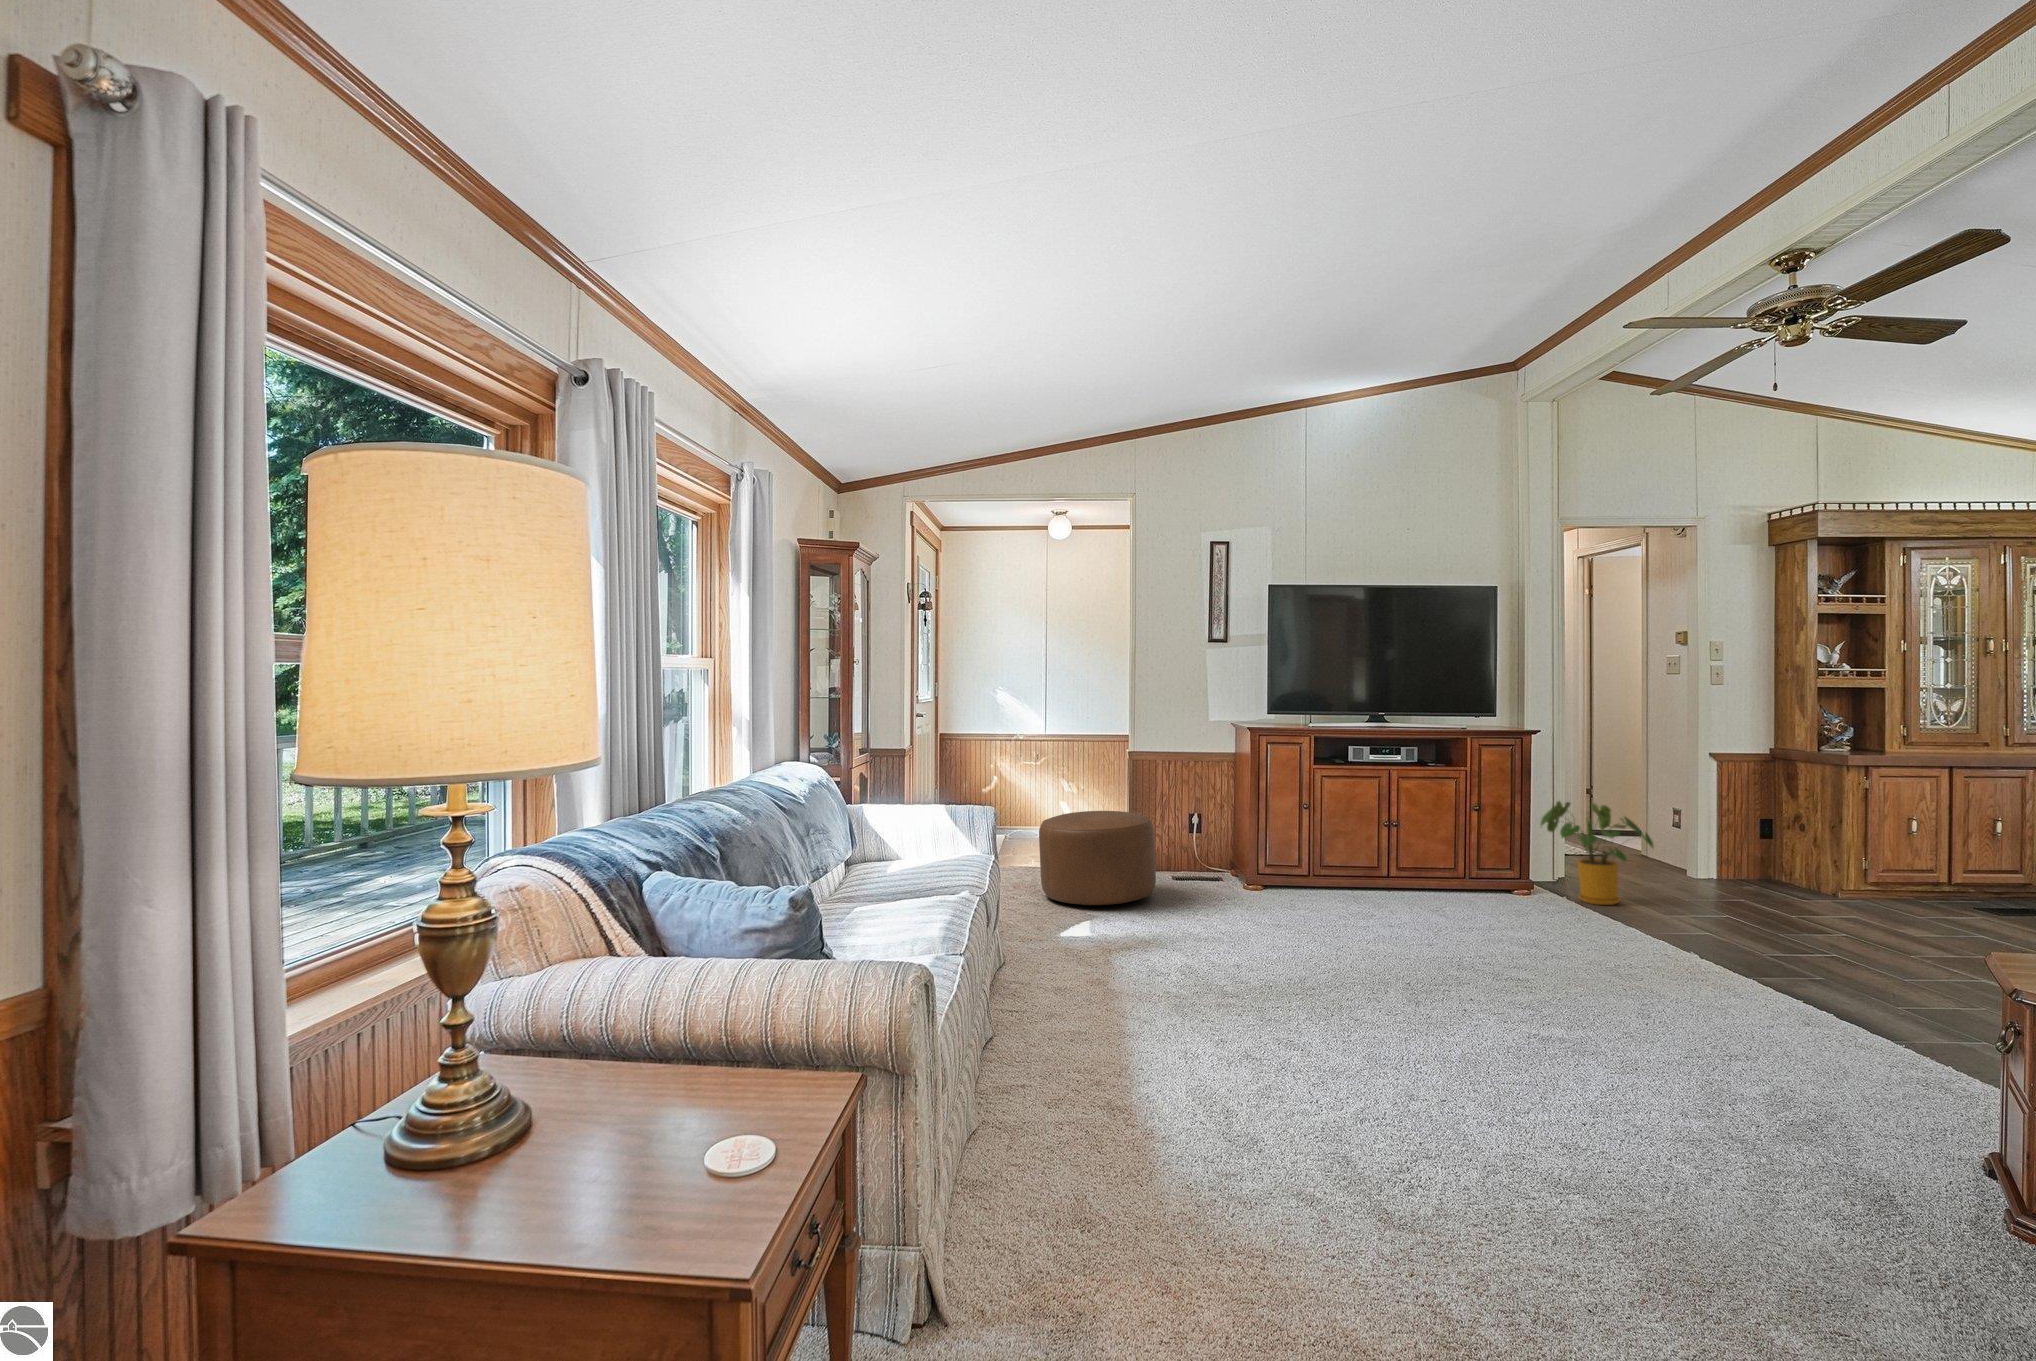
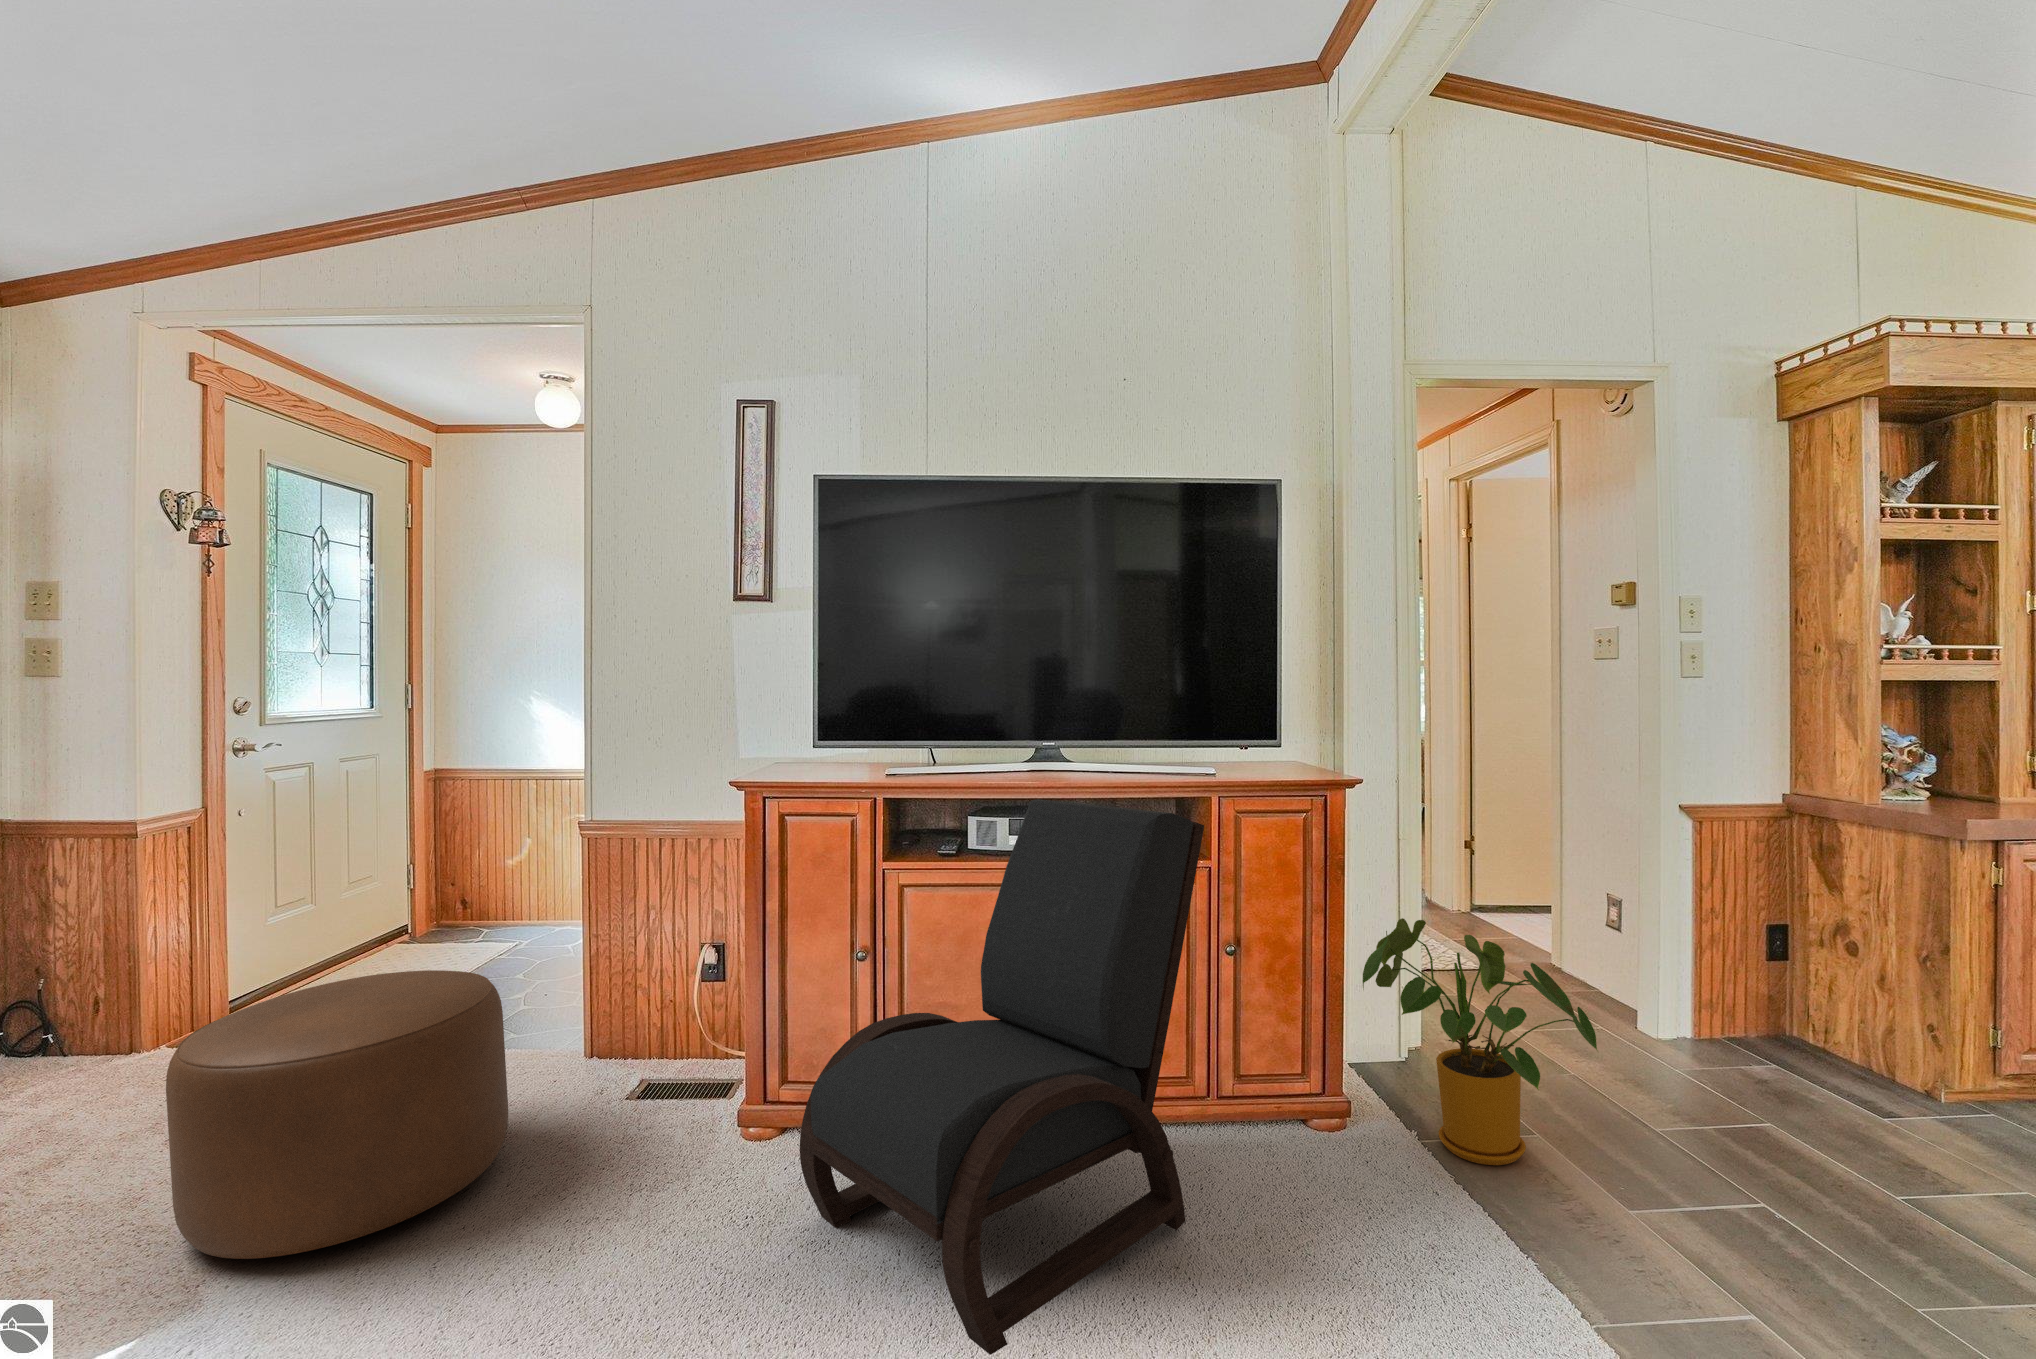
lounge chair: none [1300,739,1472,931] -> present [800,799,1204,1355]

